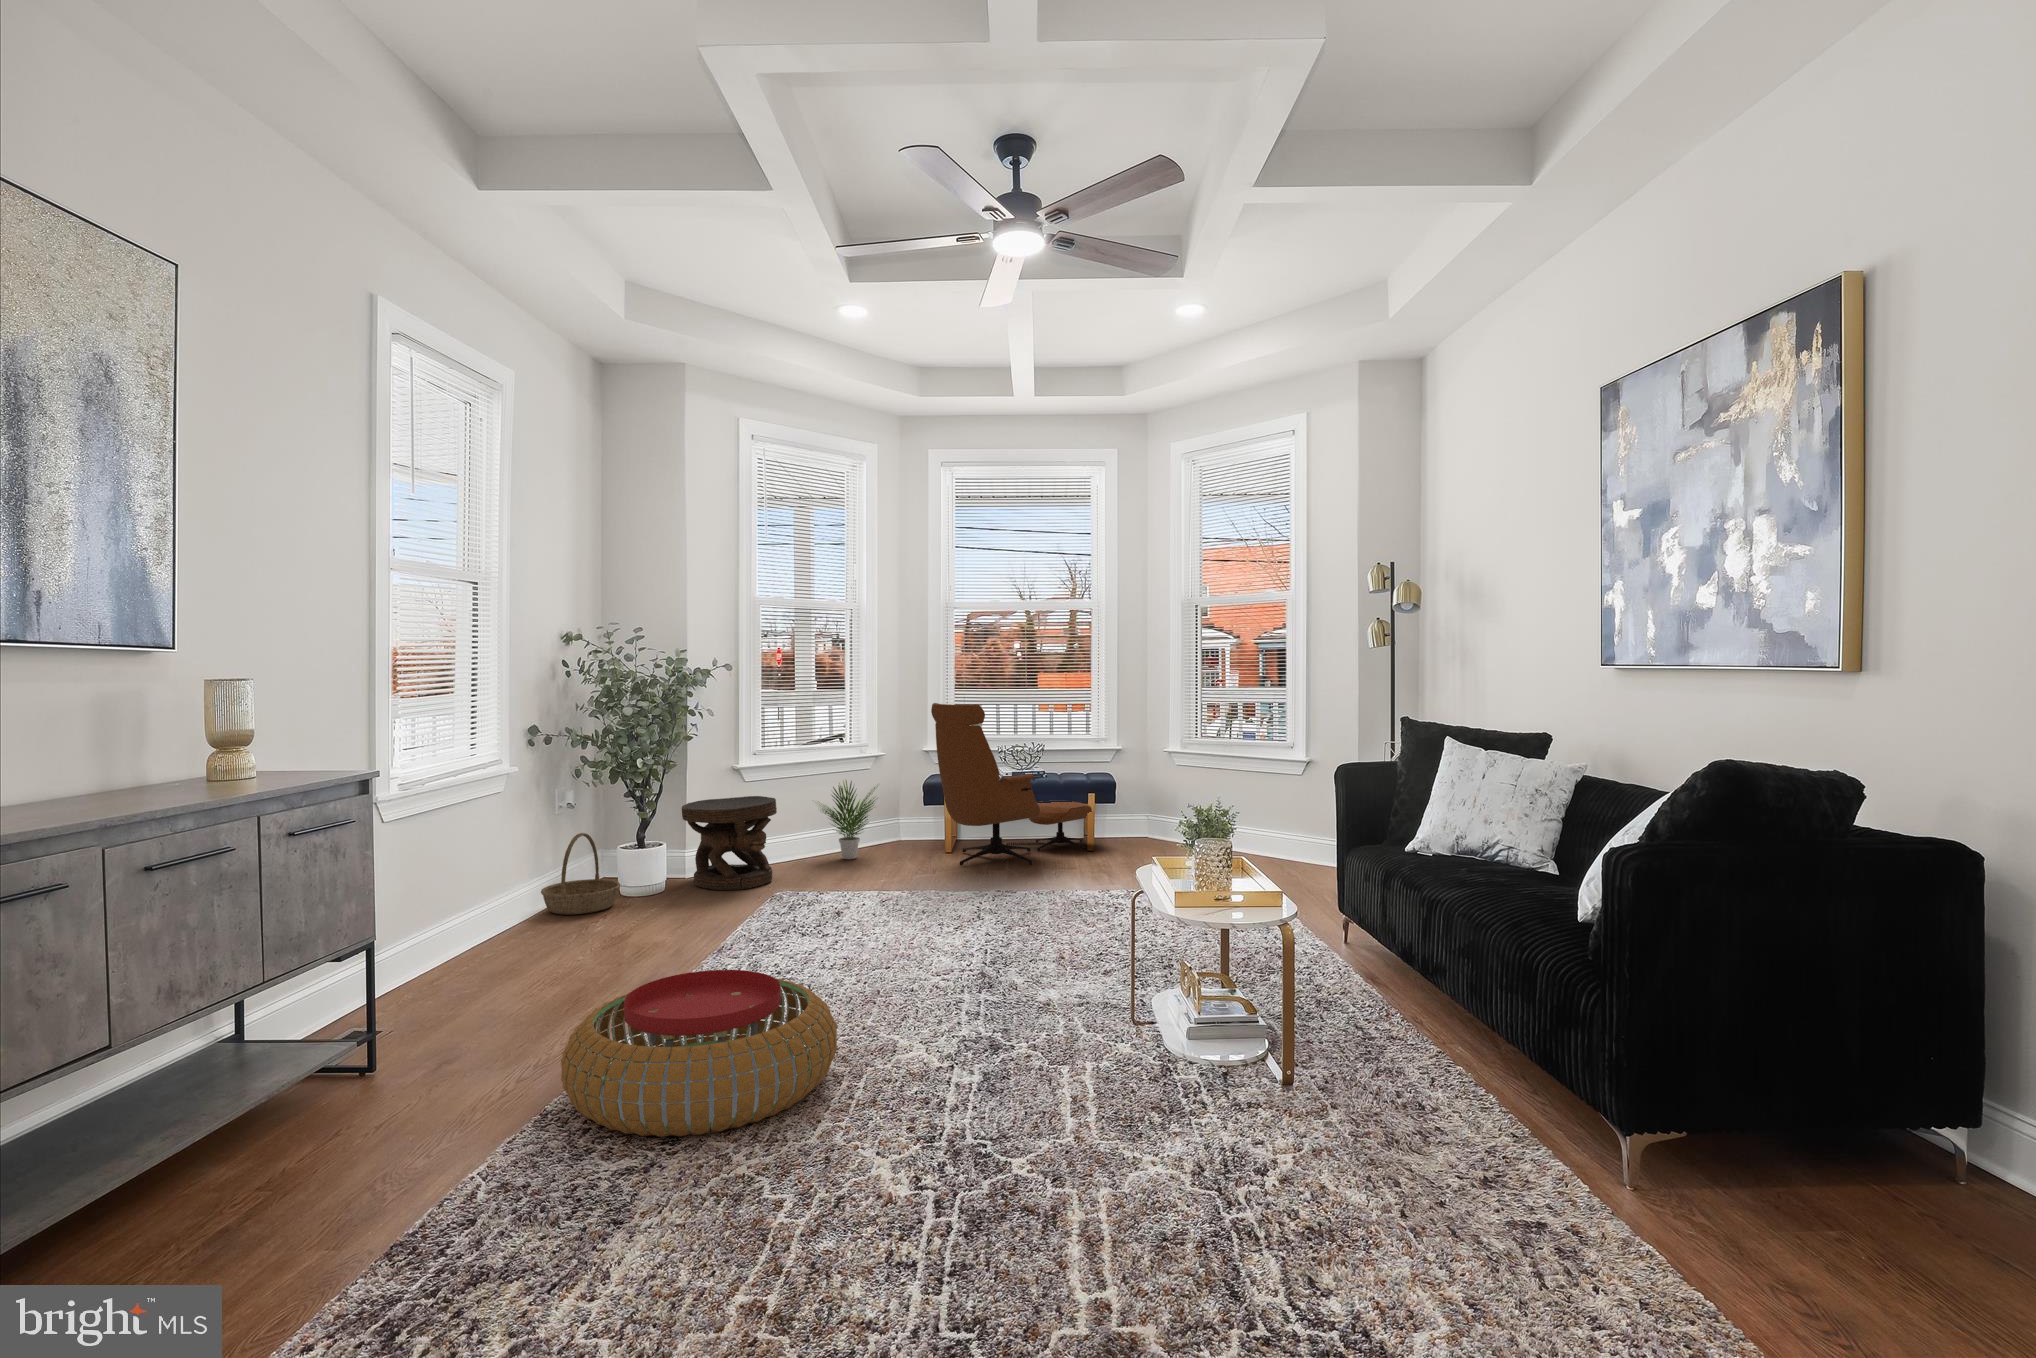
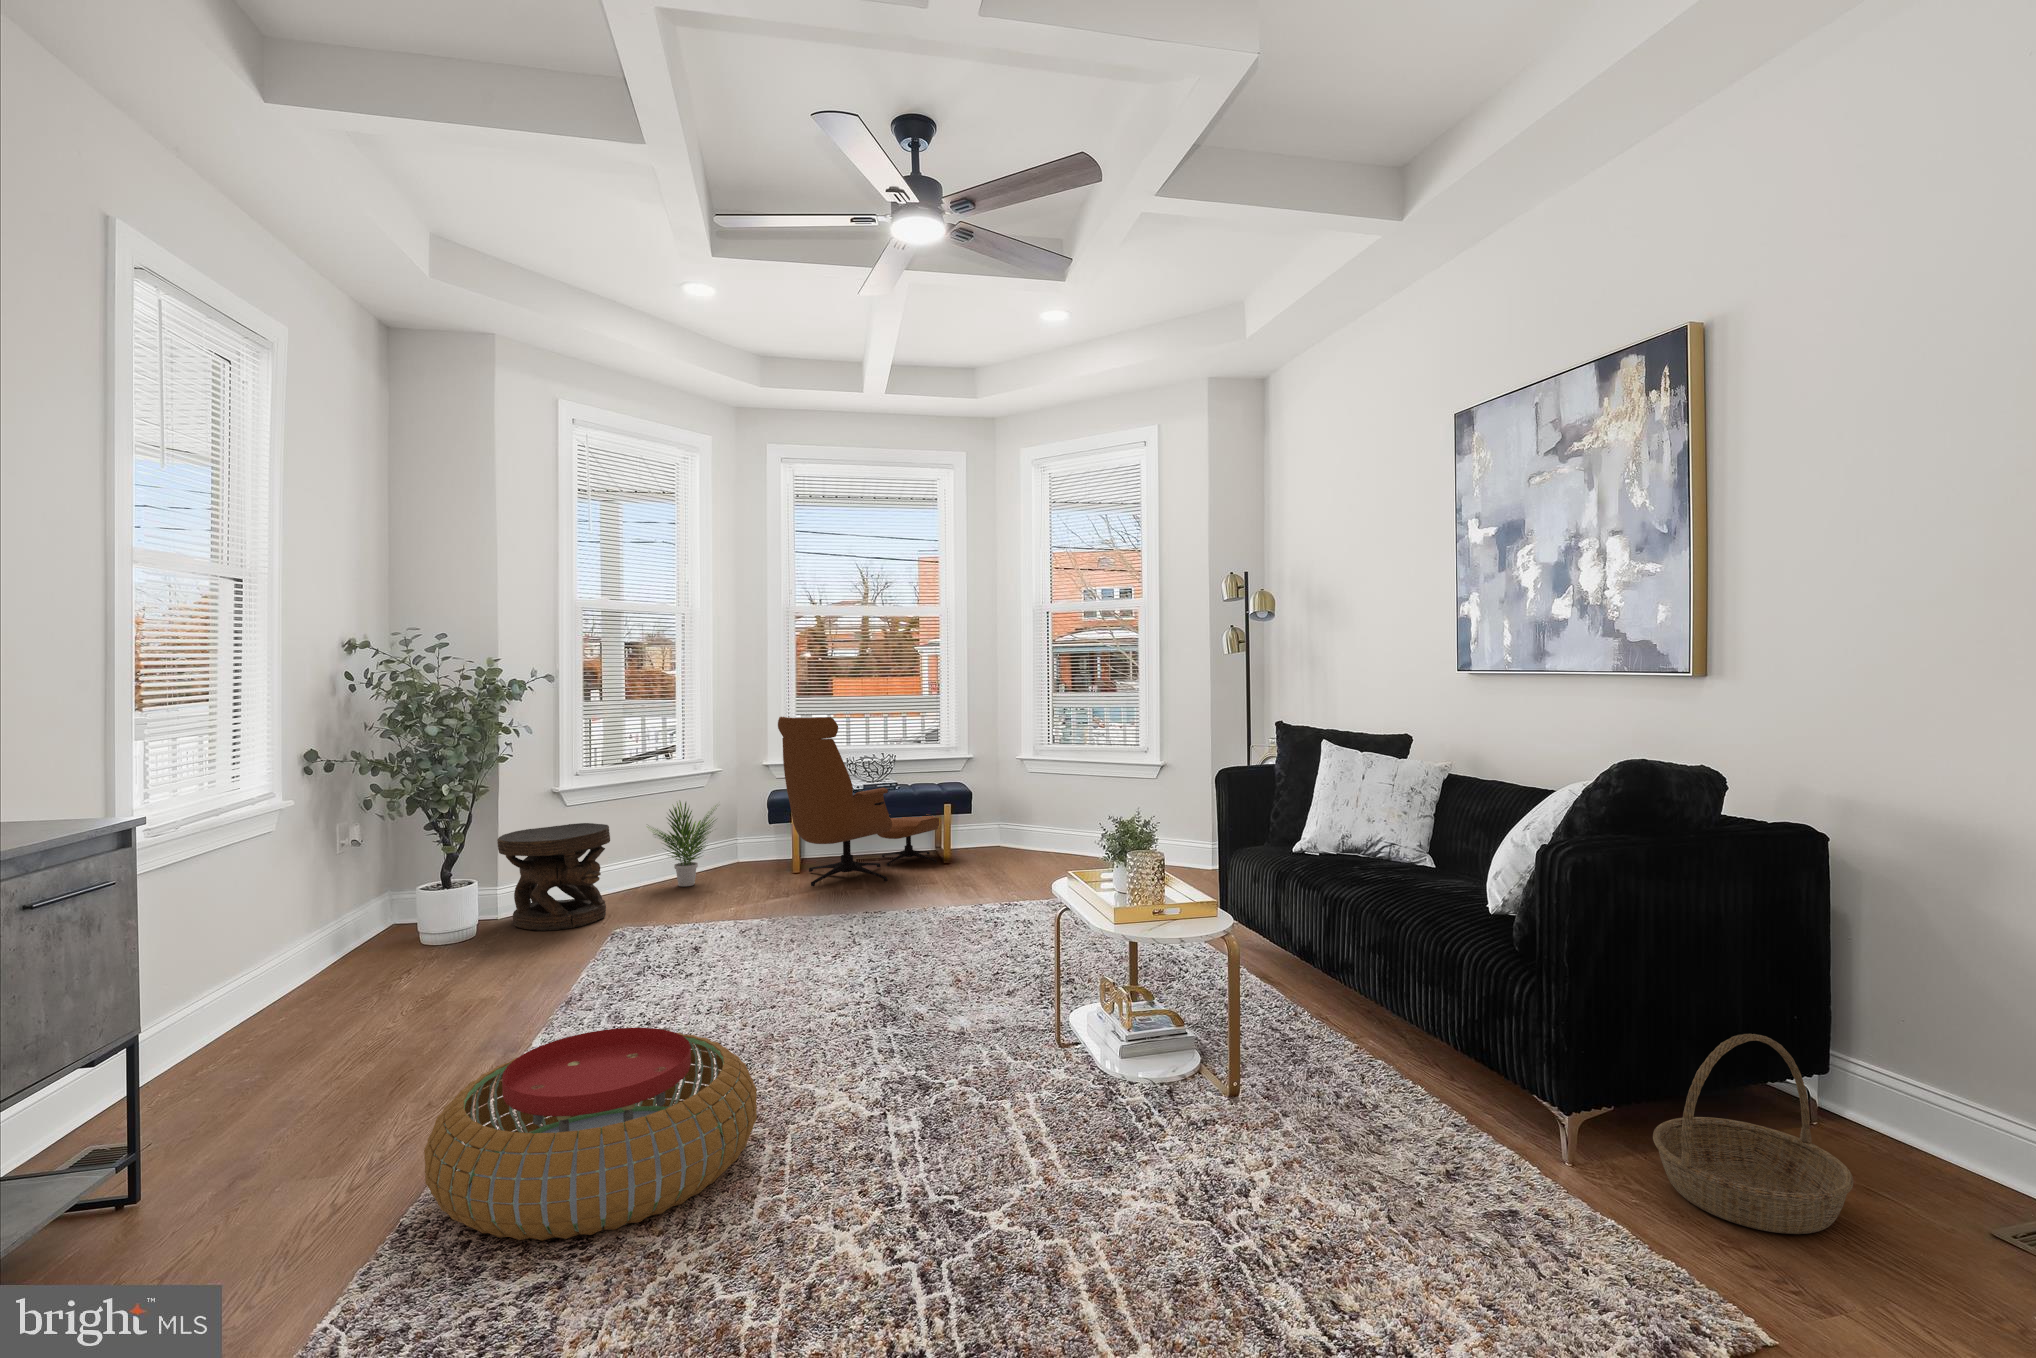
basket: present [541,833,620,915] -> present [1653,1034,1853,1234]

